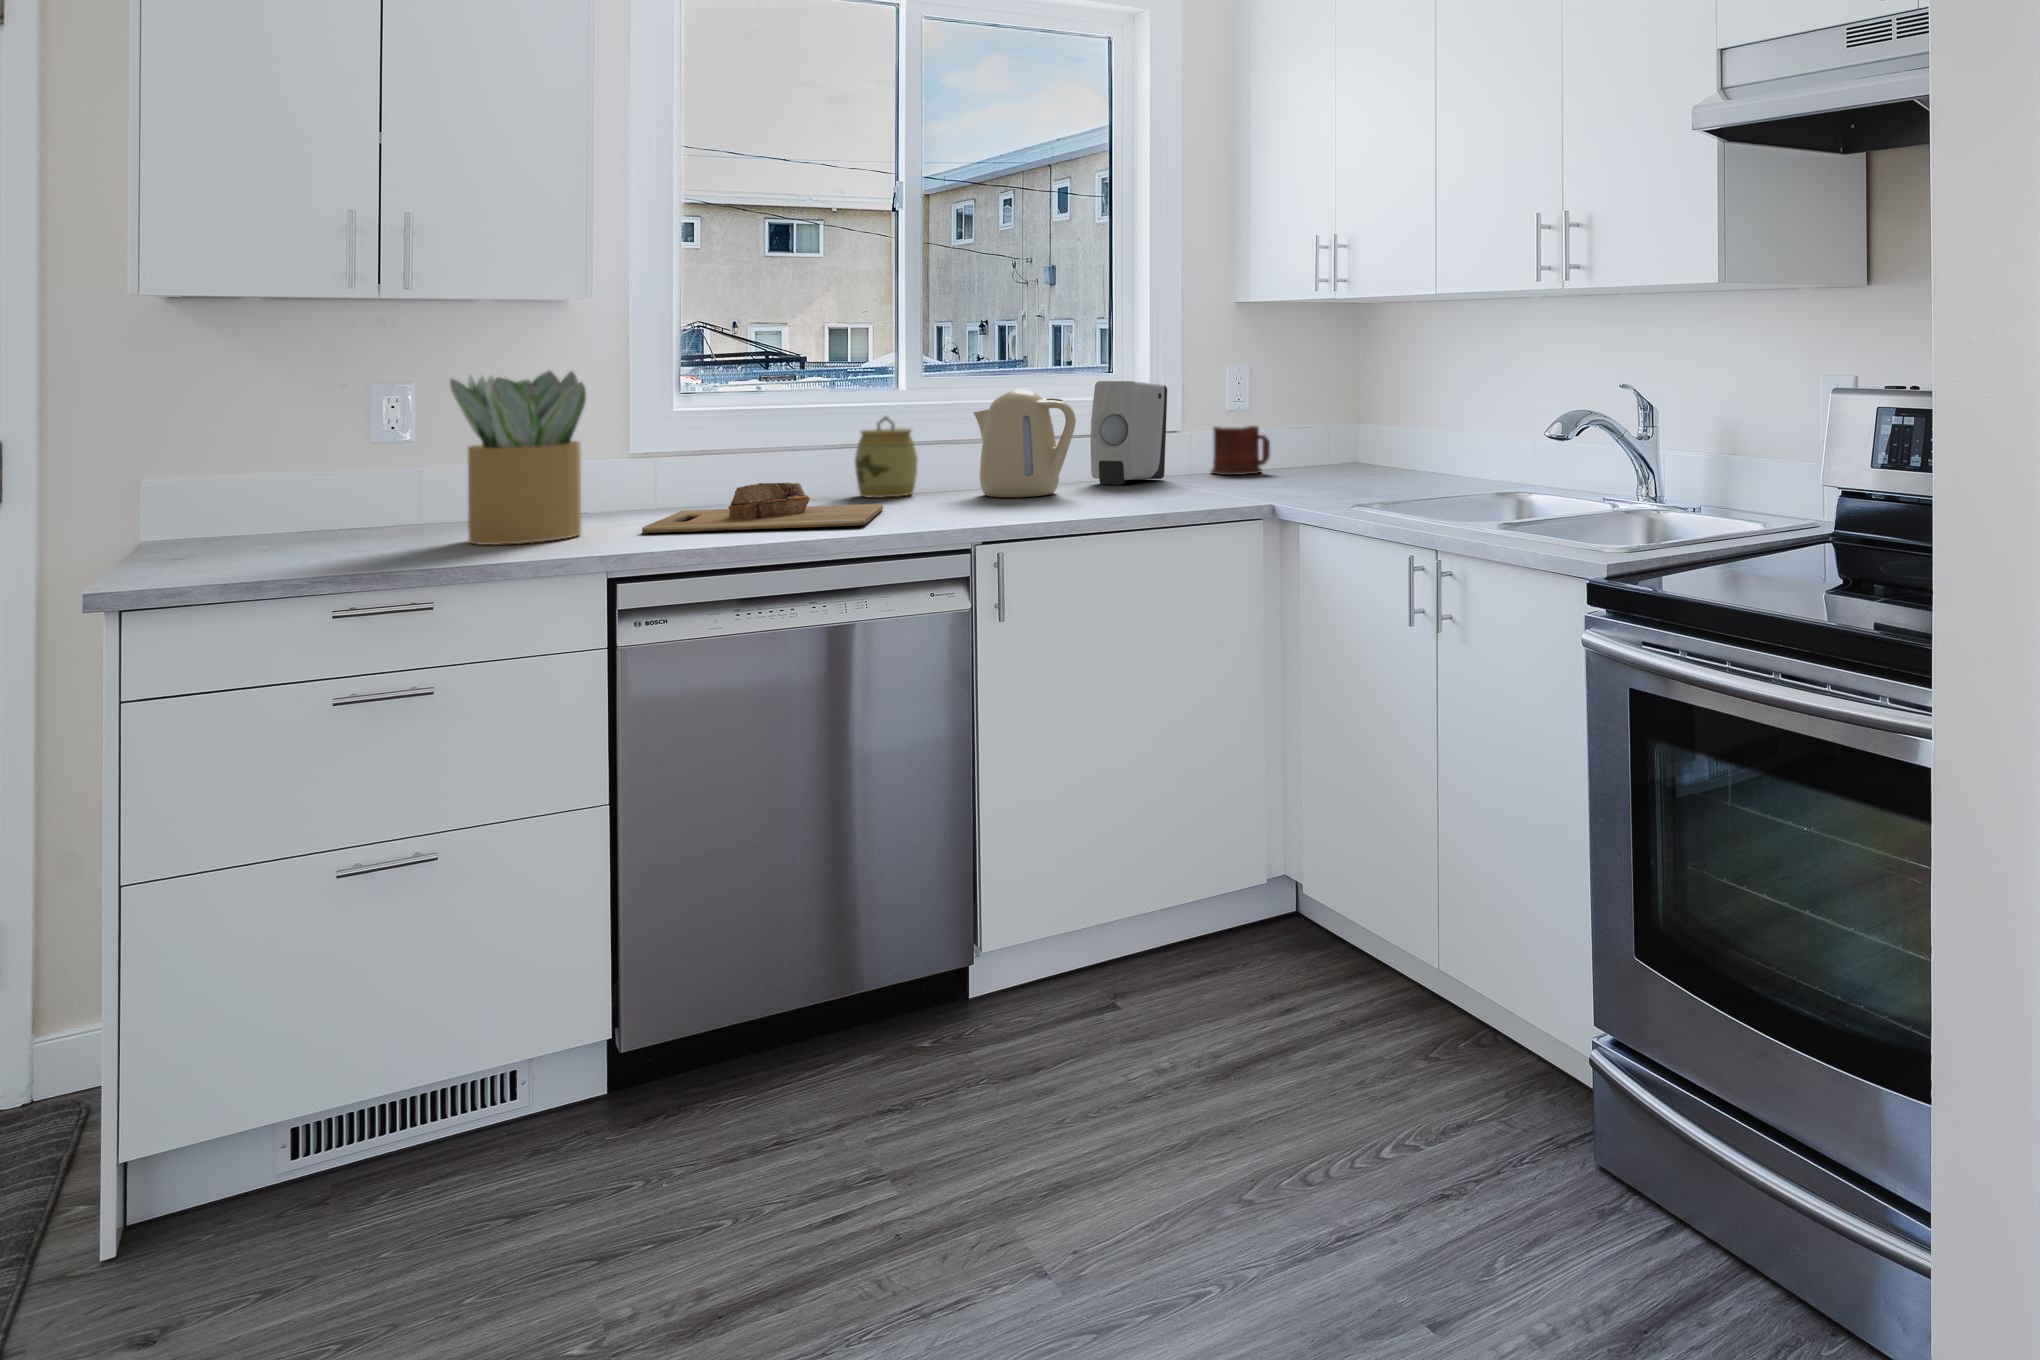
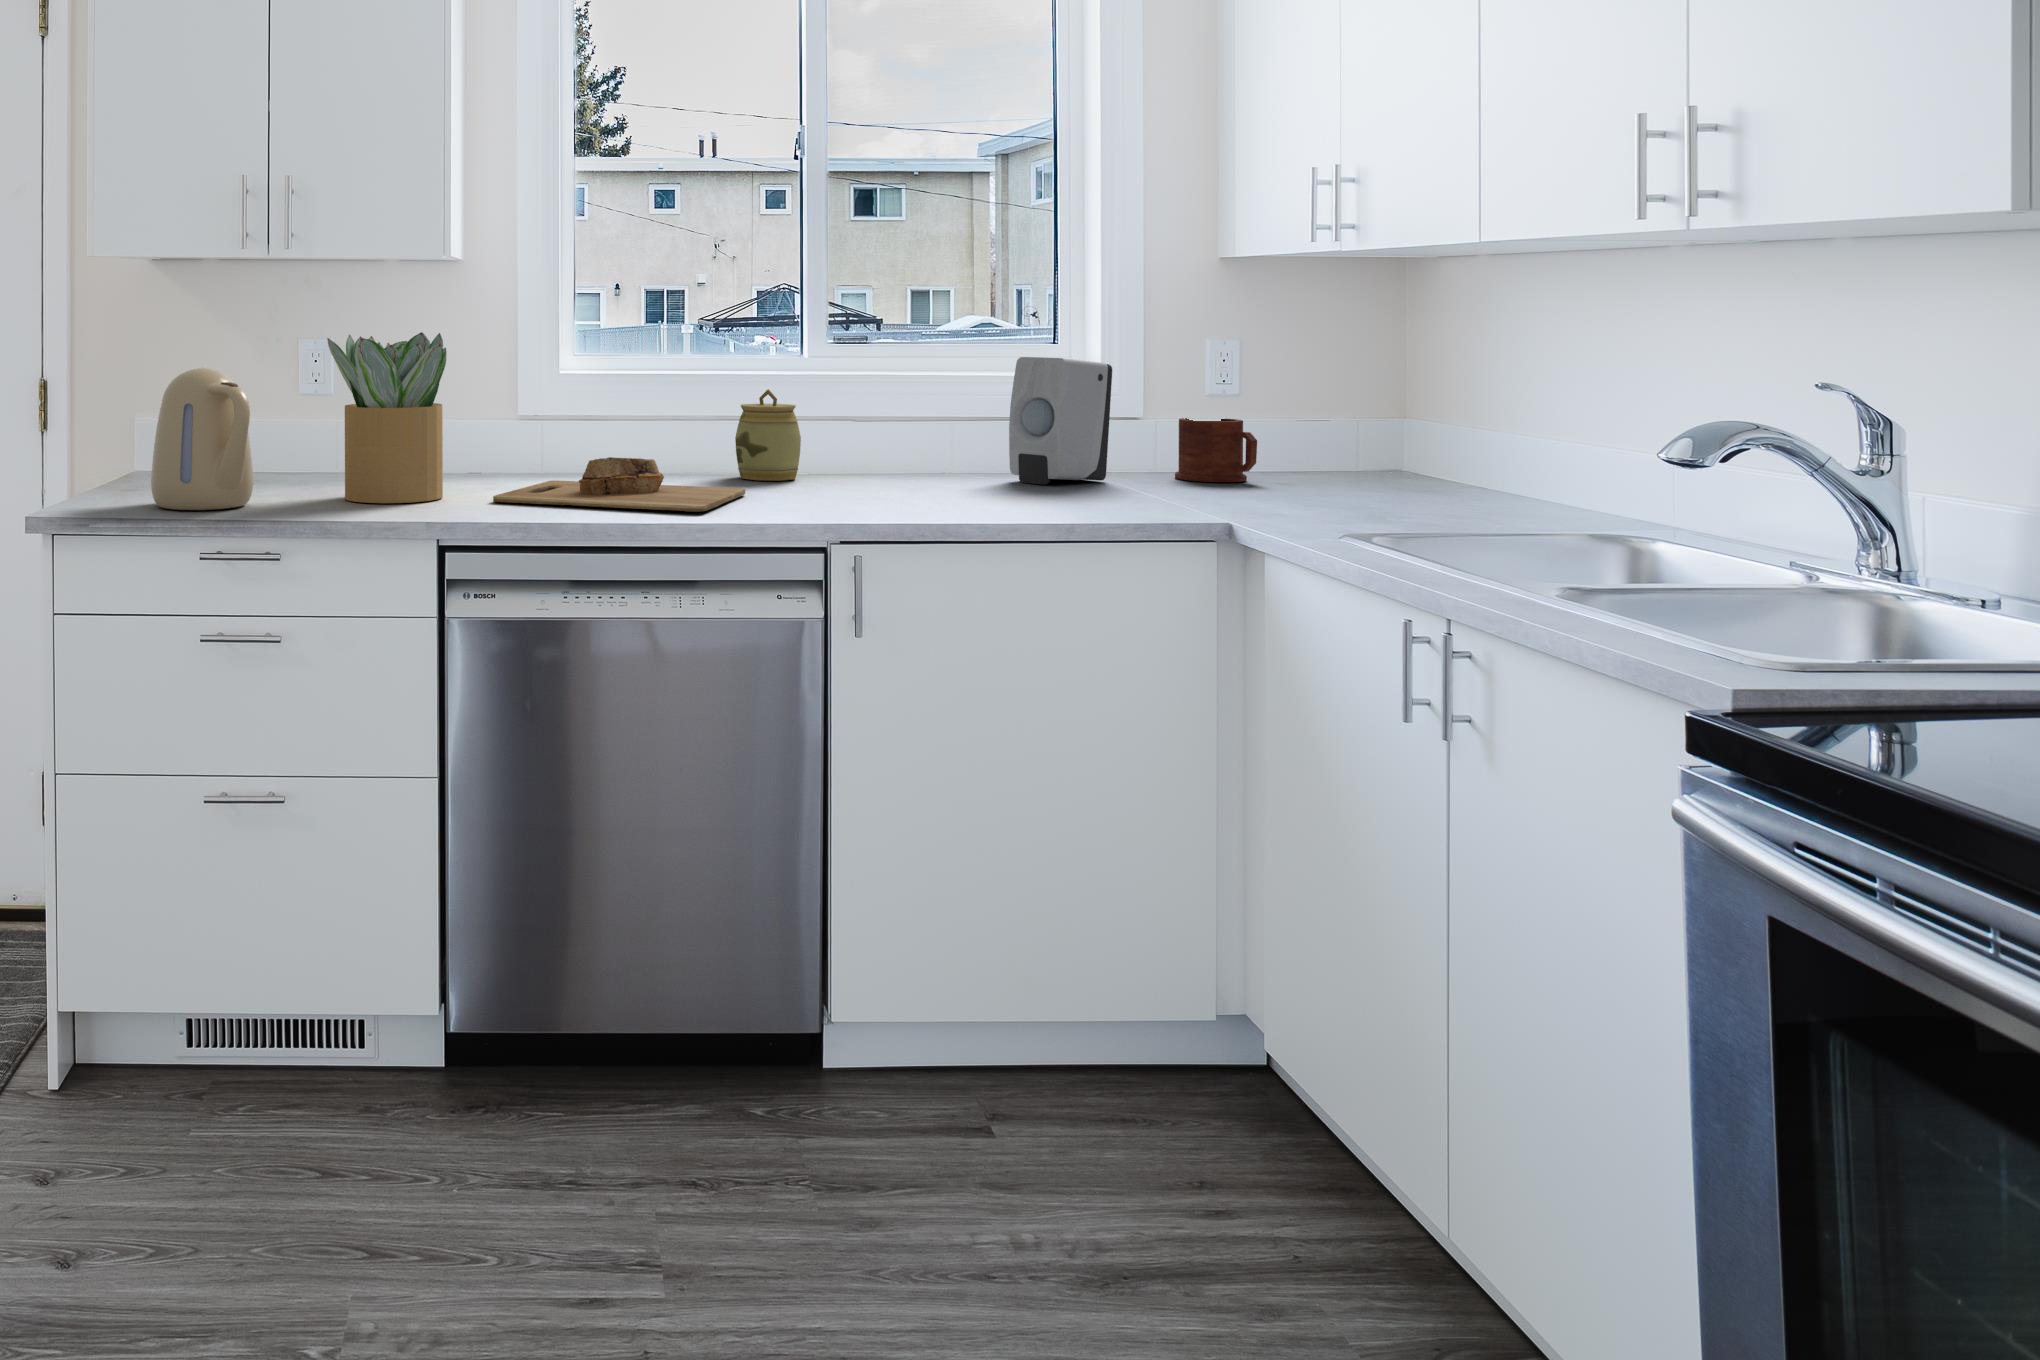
kettle: present [973,389,1076,497] -> present [151,368,253,510]

